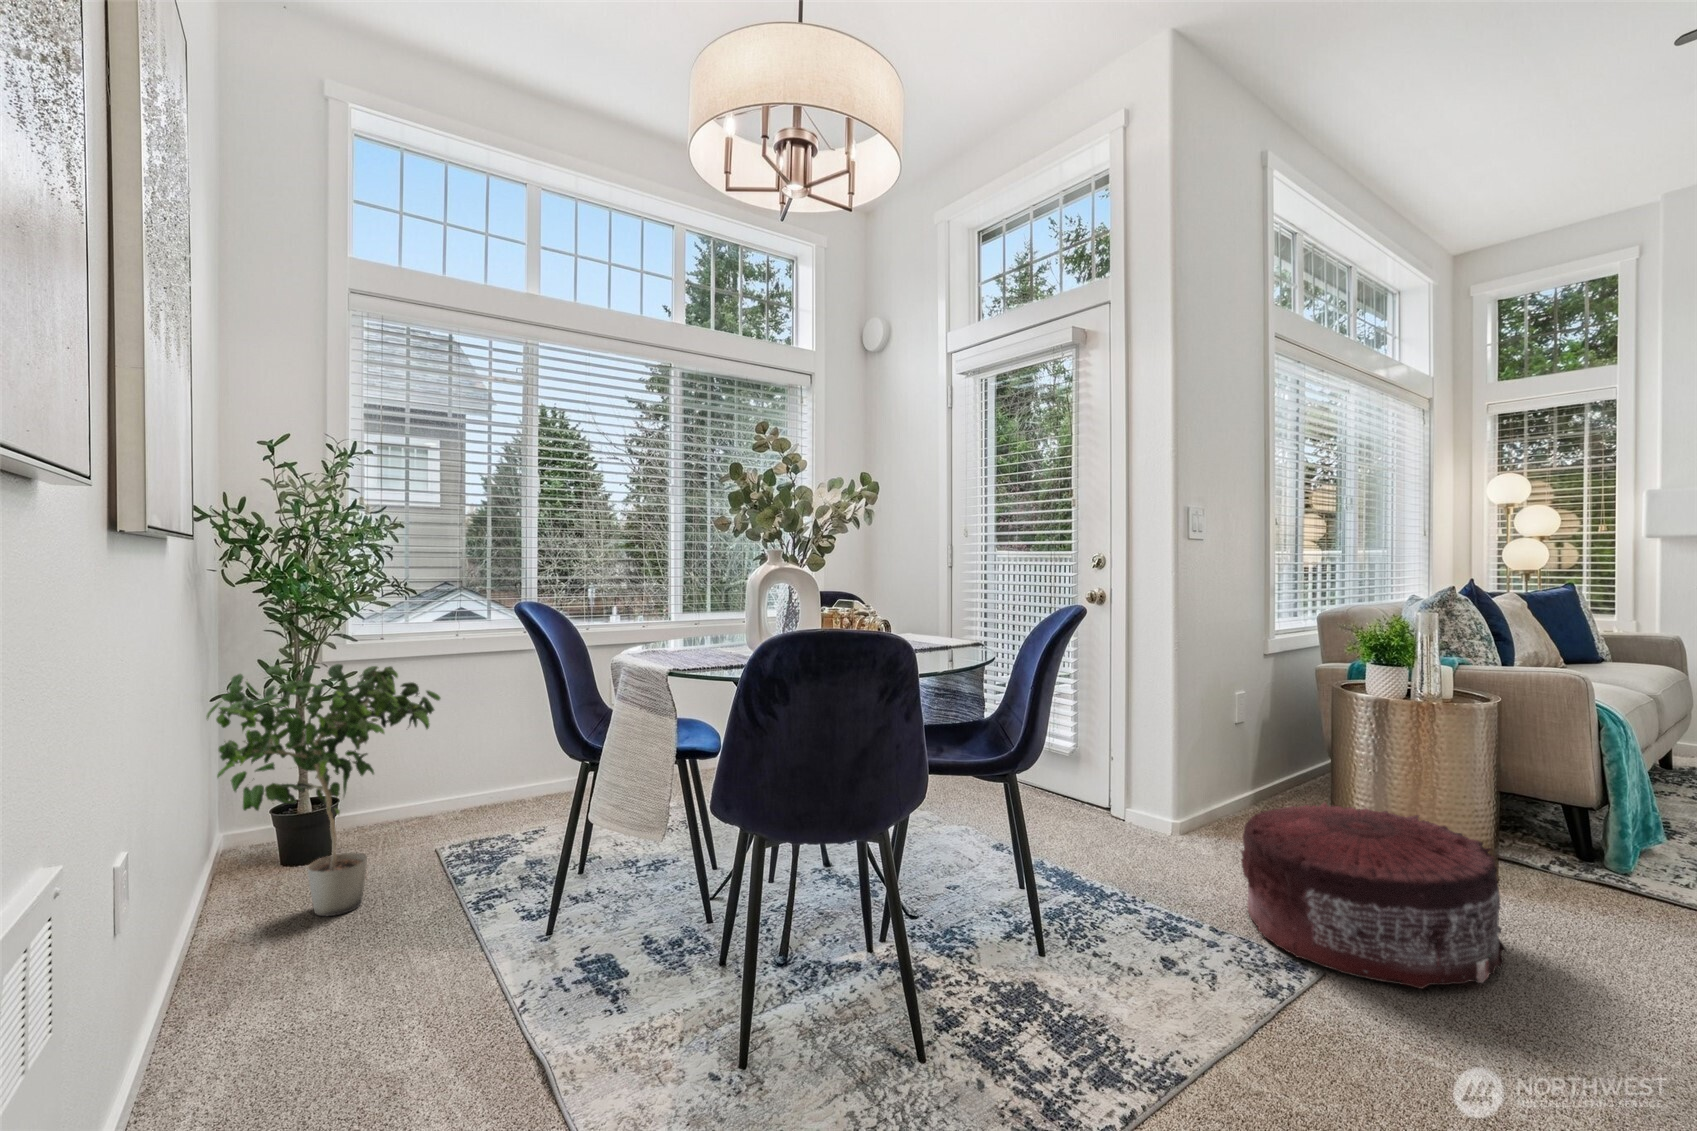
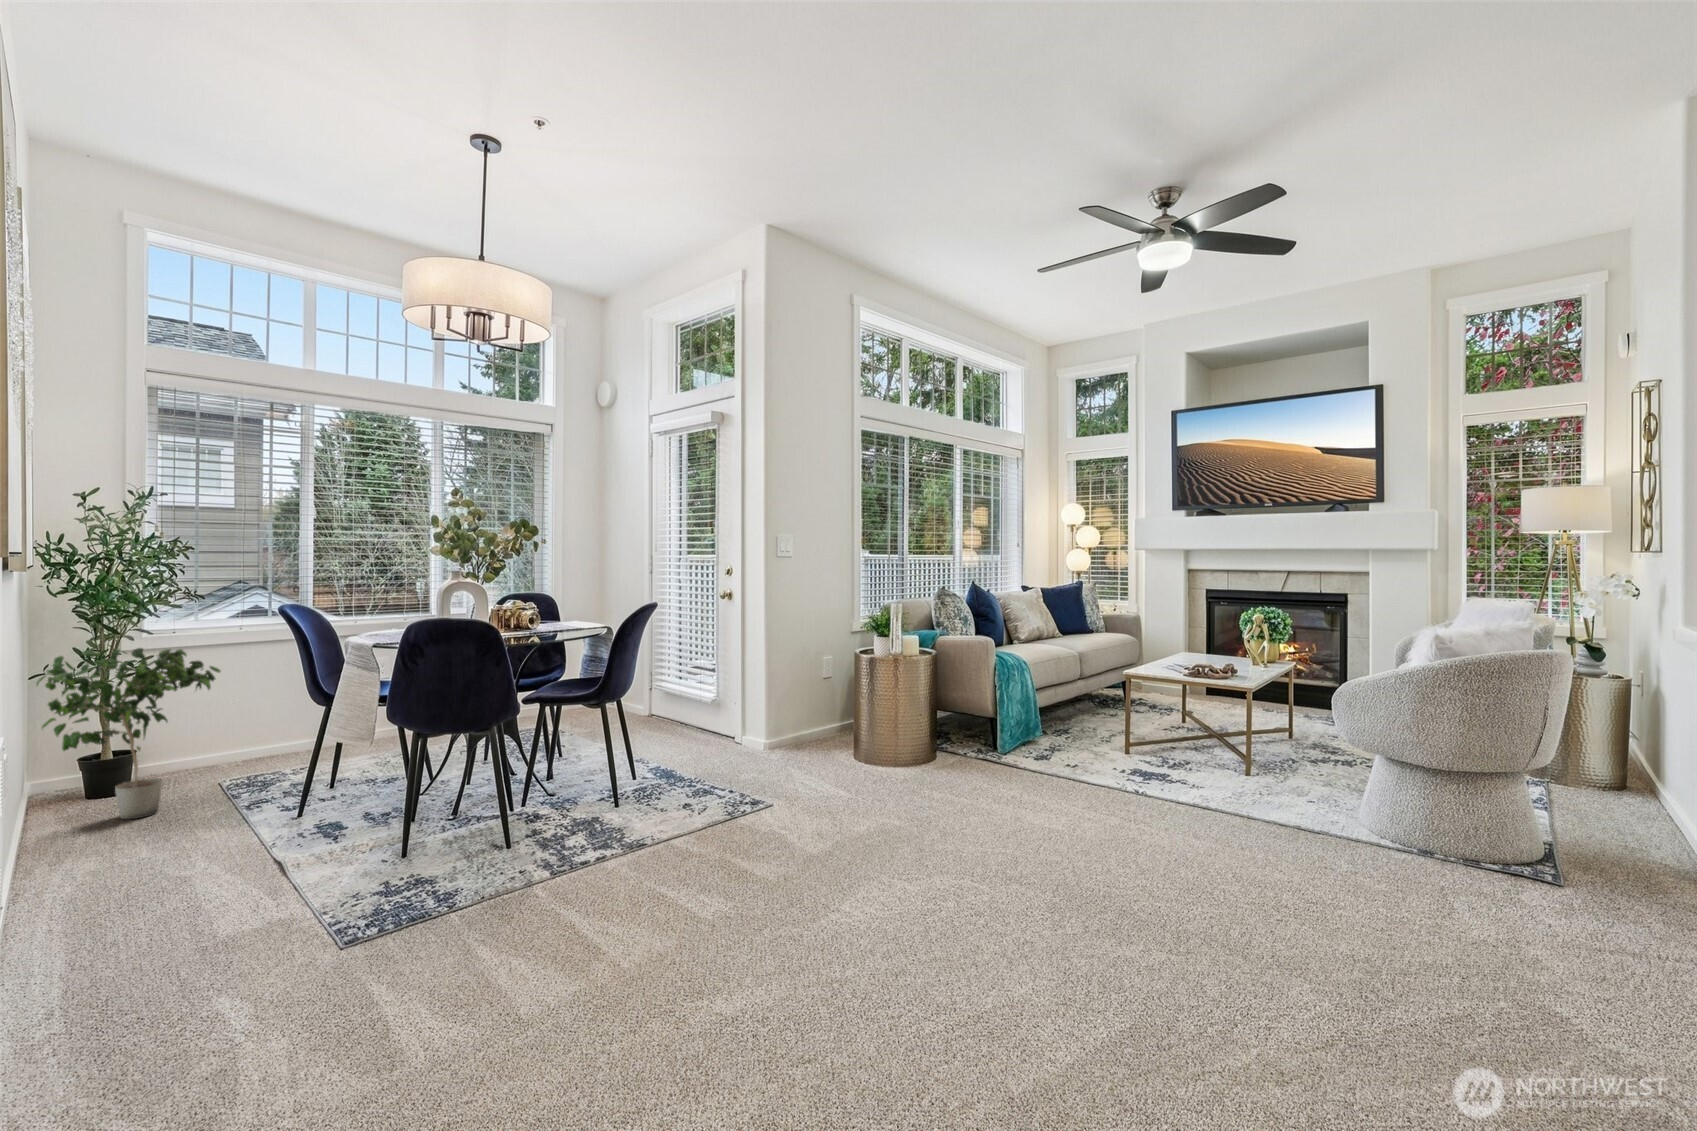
pouf: present [1241,802,1507,989] -> none [753,716,878,804]

